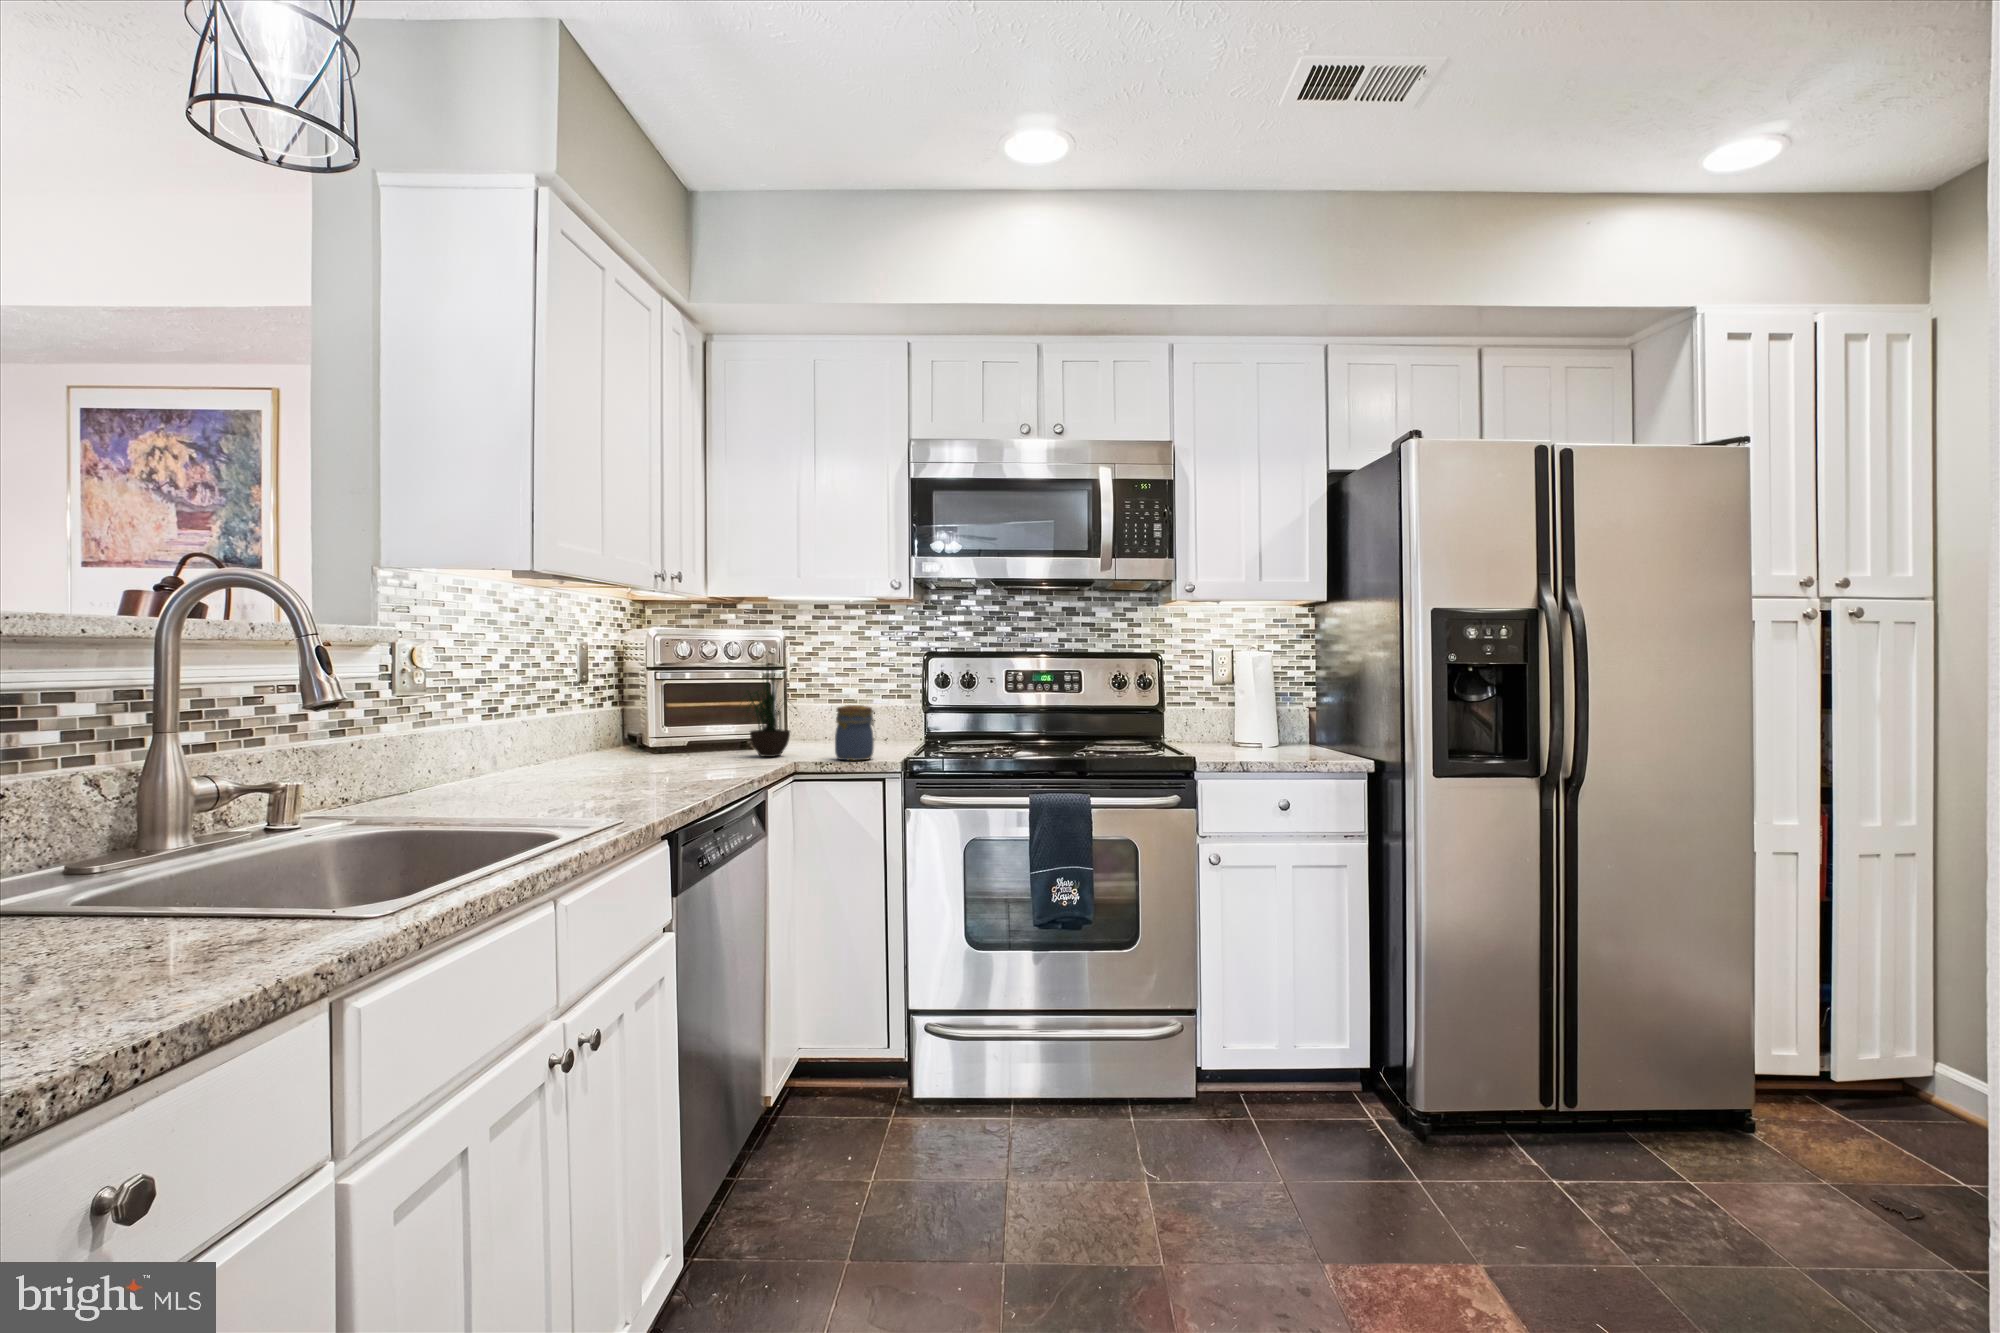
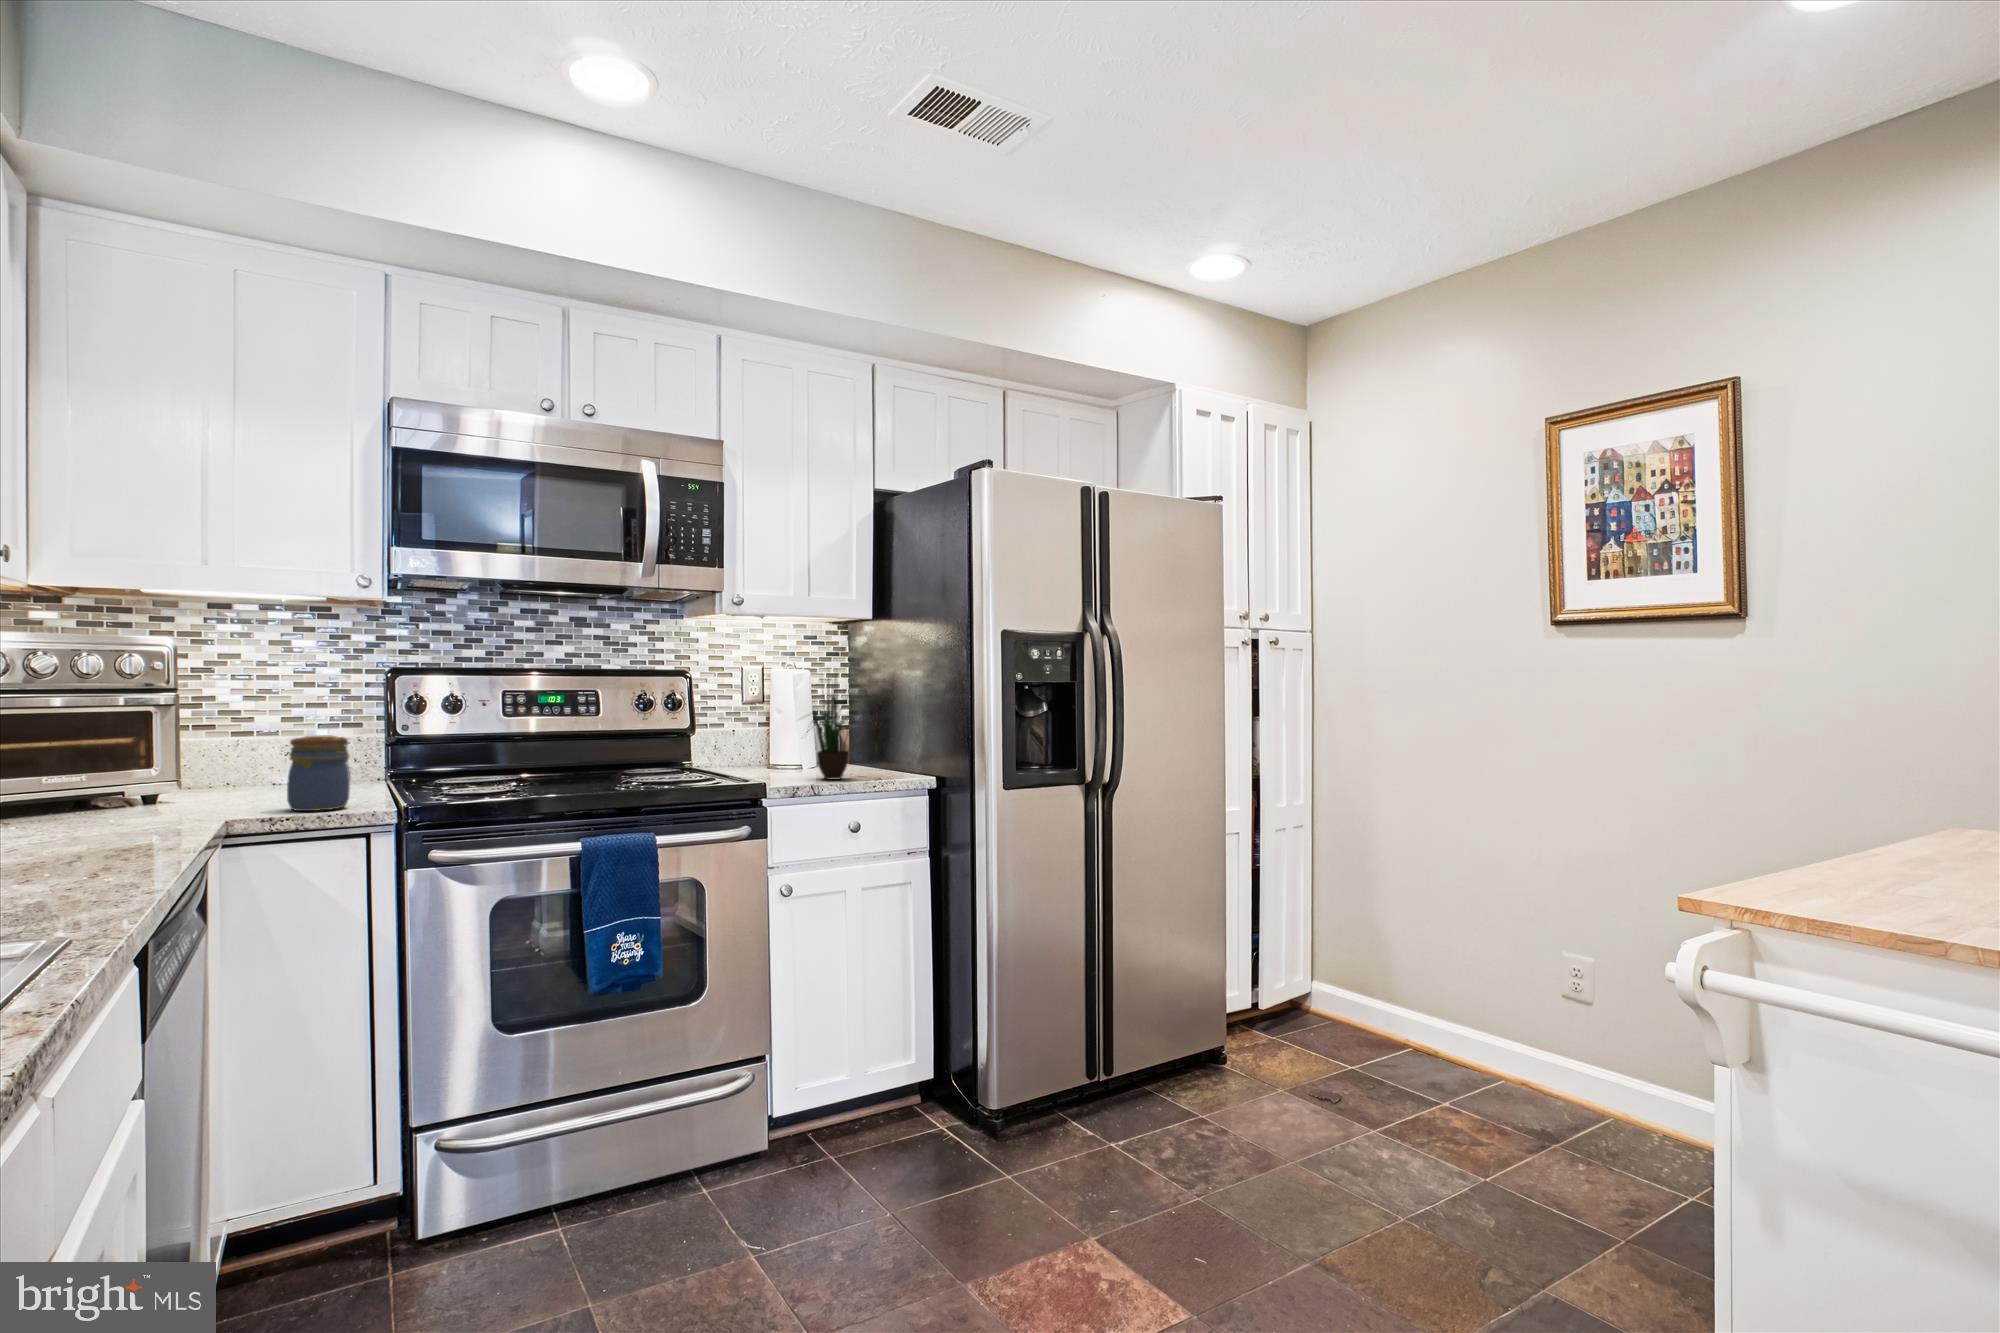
potted plant: present [747,650,796,757] -> present [807,678,852,780]

